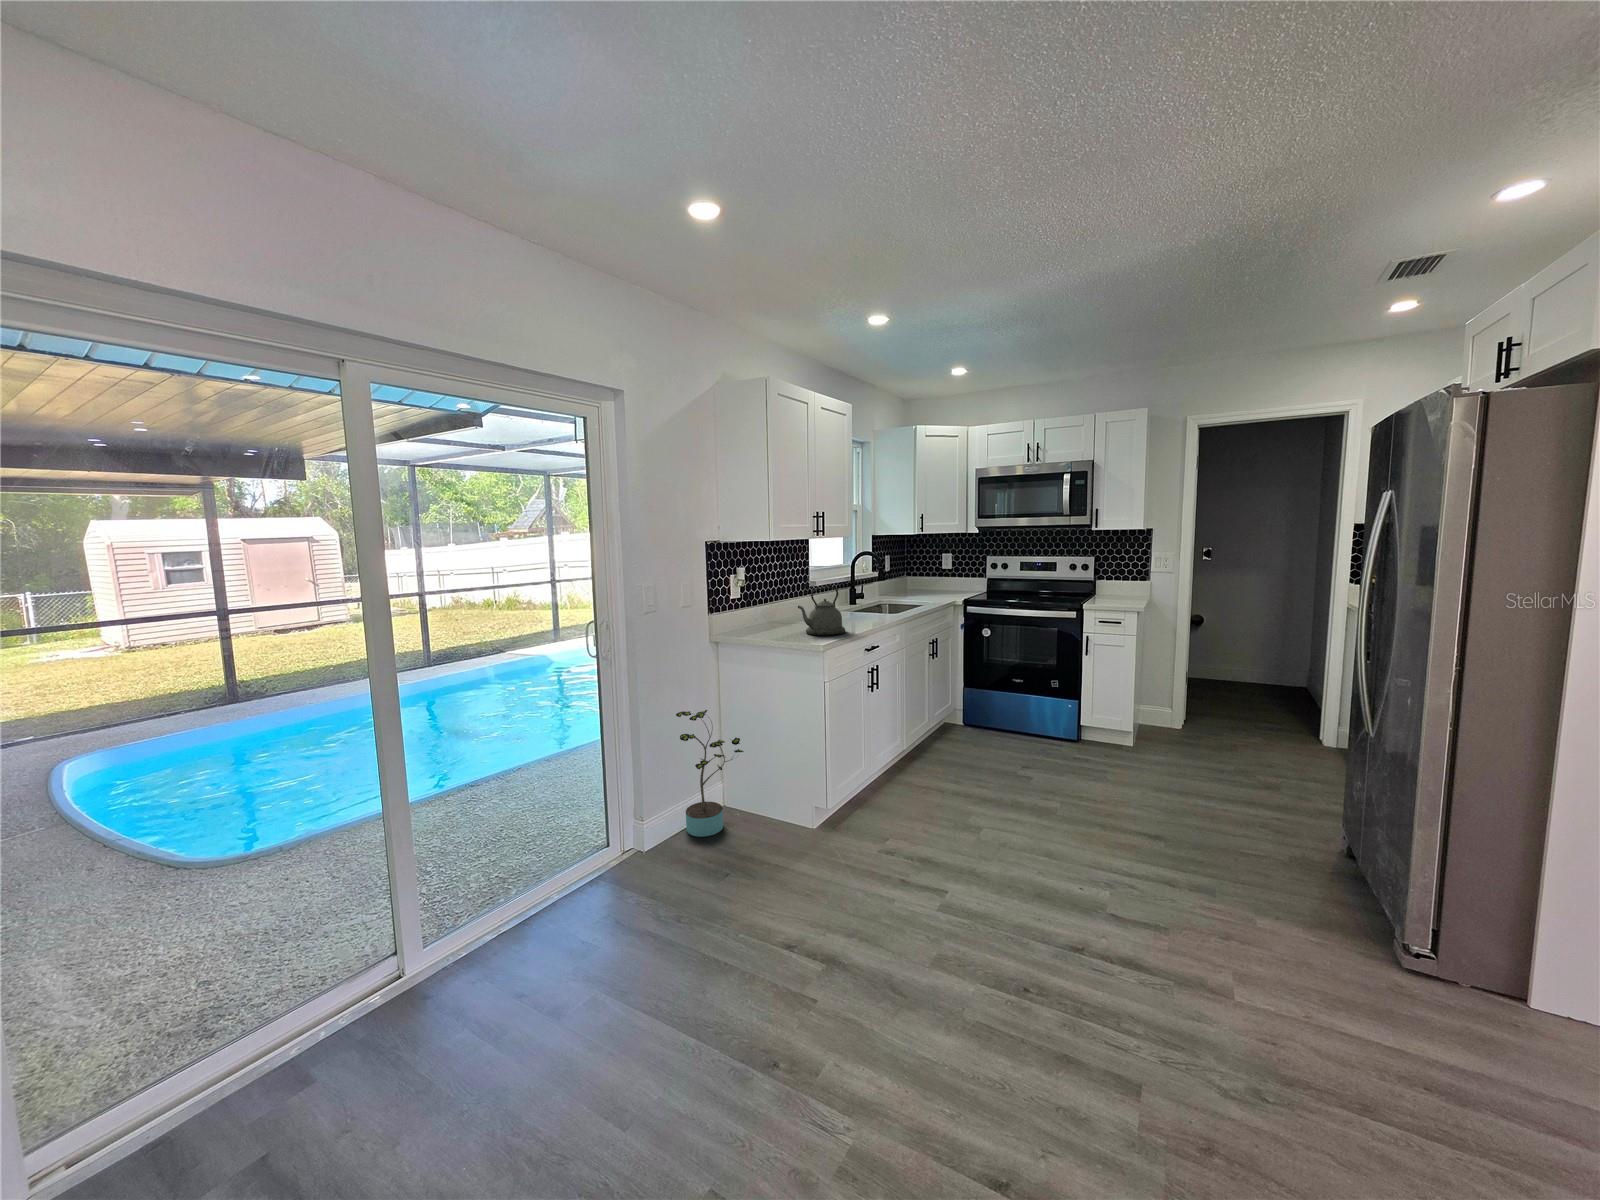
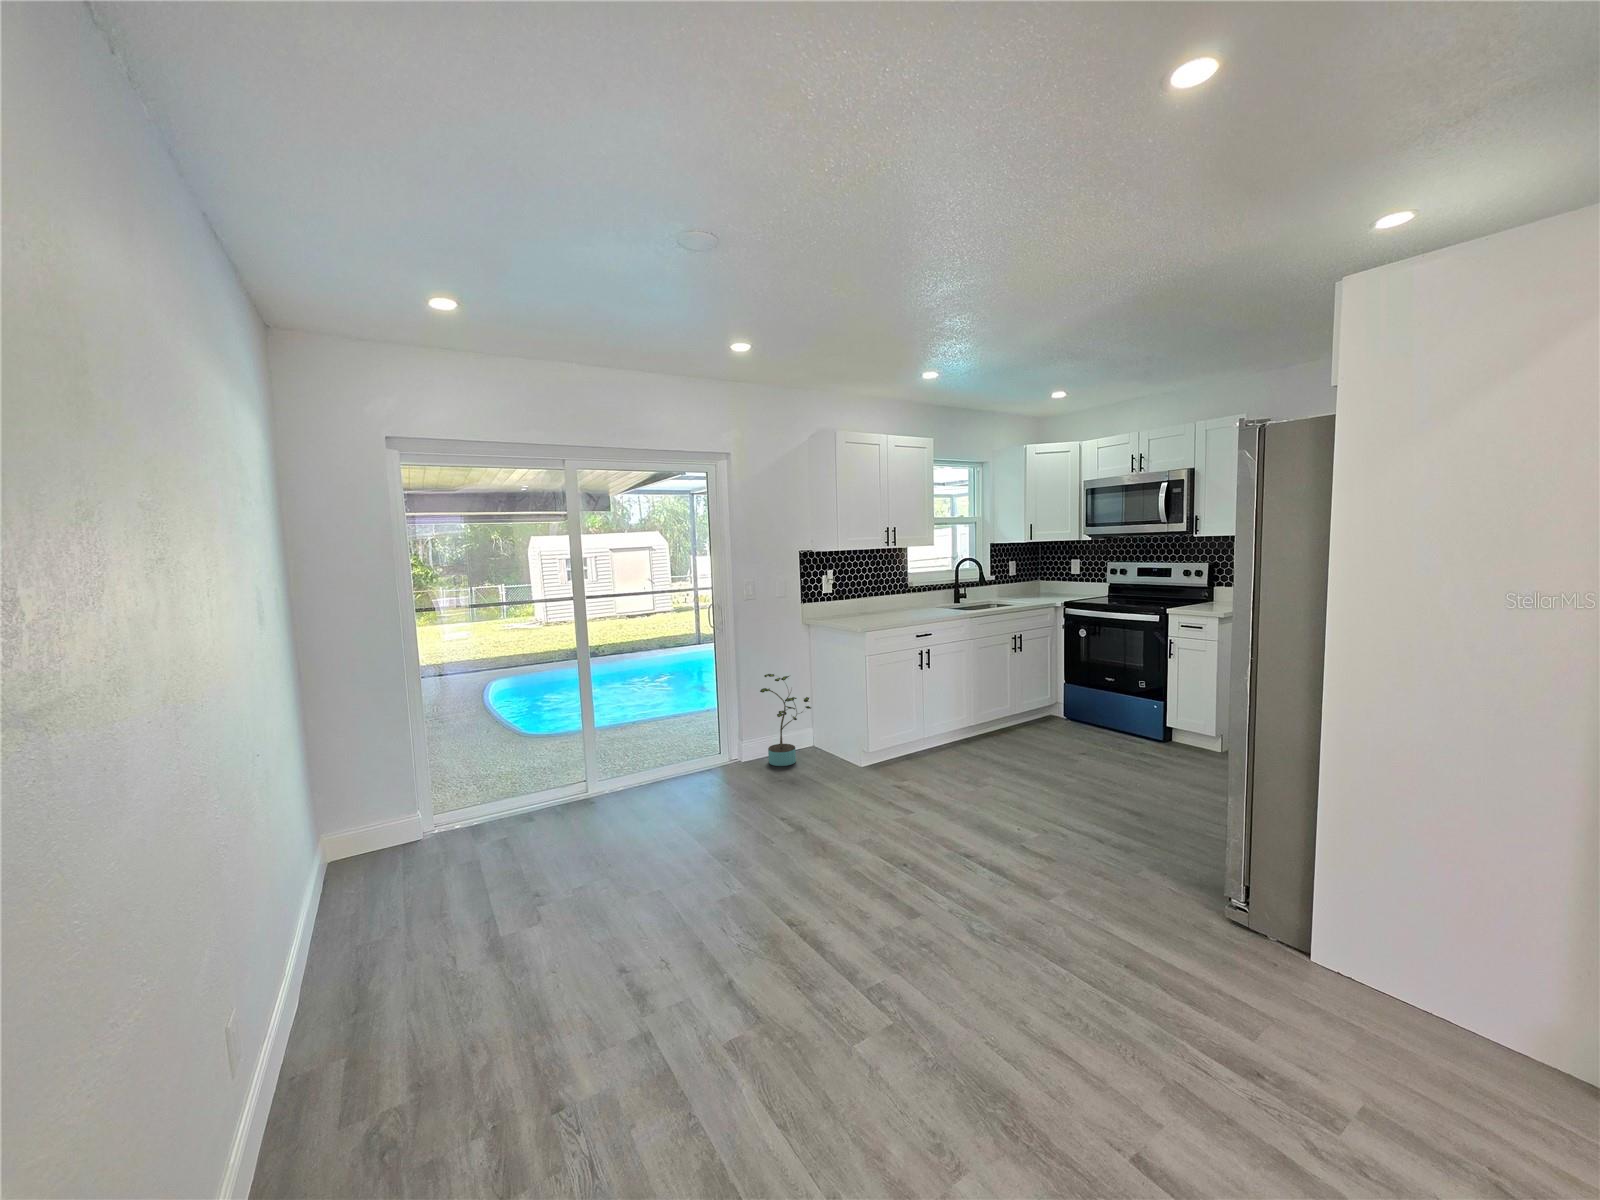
kettle: present [798,587,845,636] -> none [861,586,903,624]

